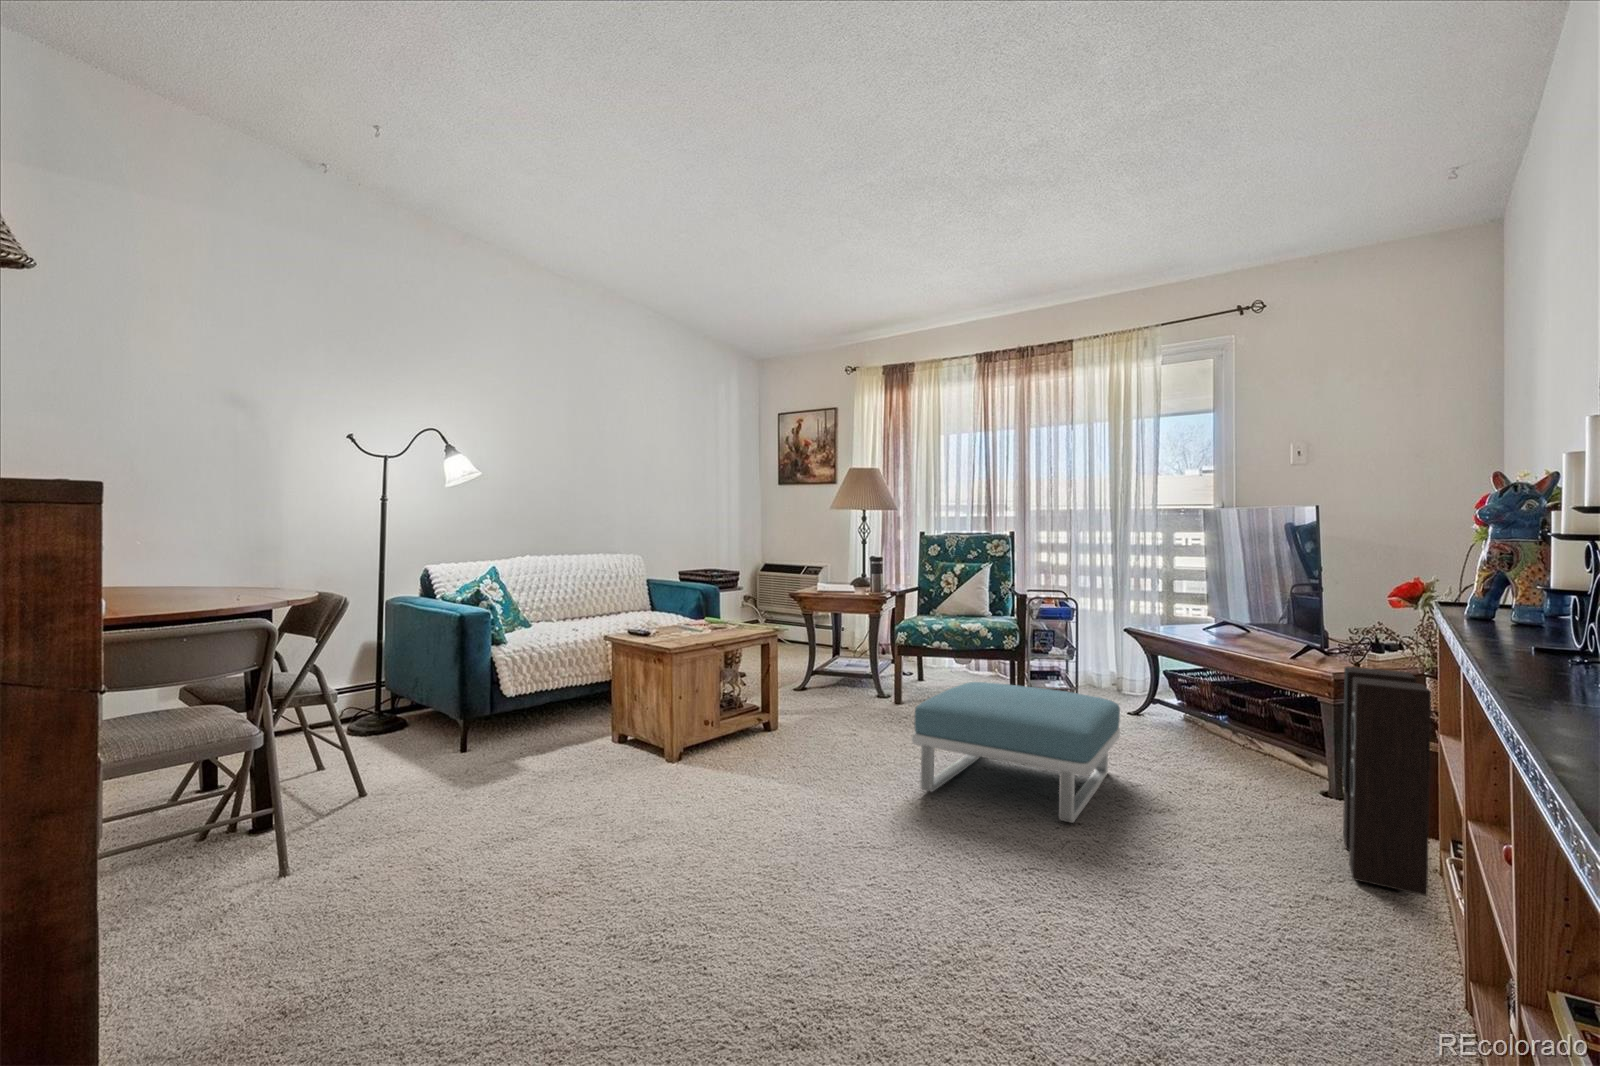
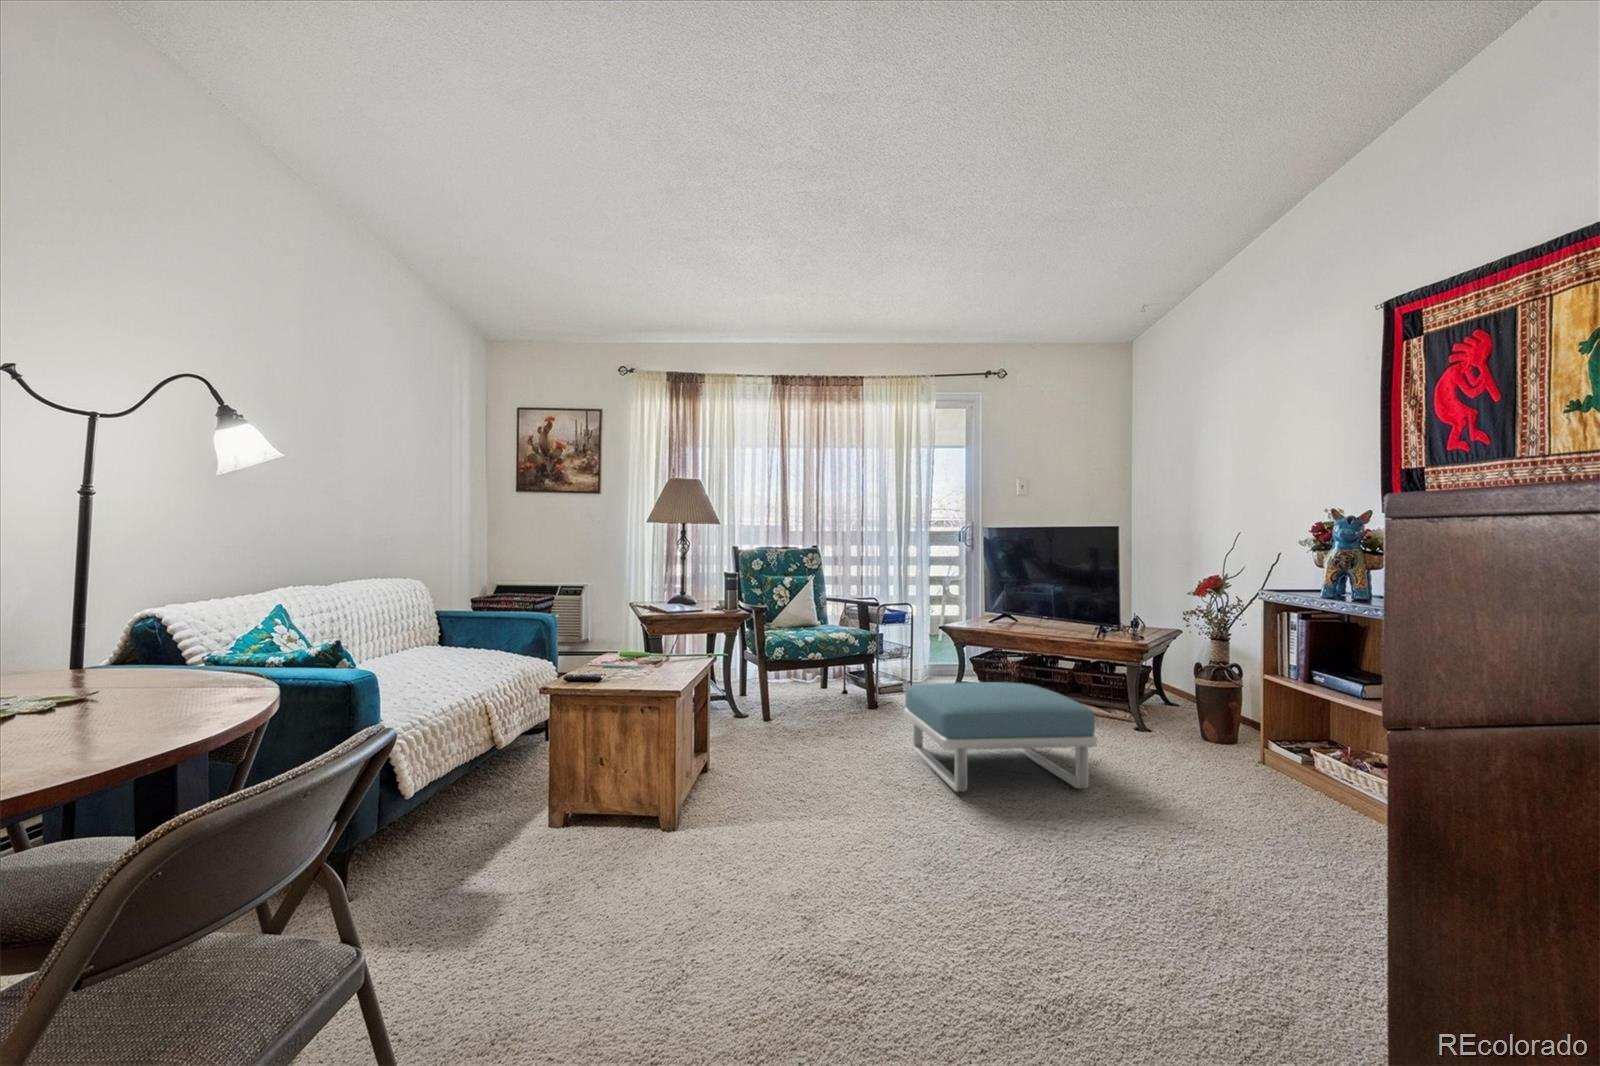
speaker: present [1342,666,1431,896] -> none [1193,637,1290,780]

